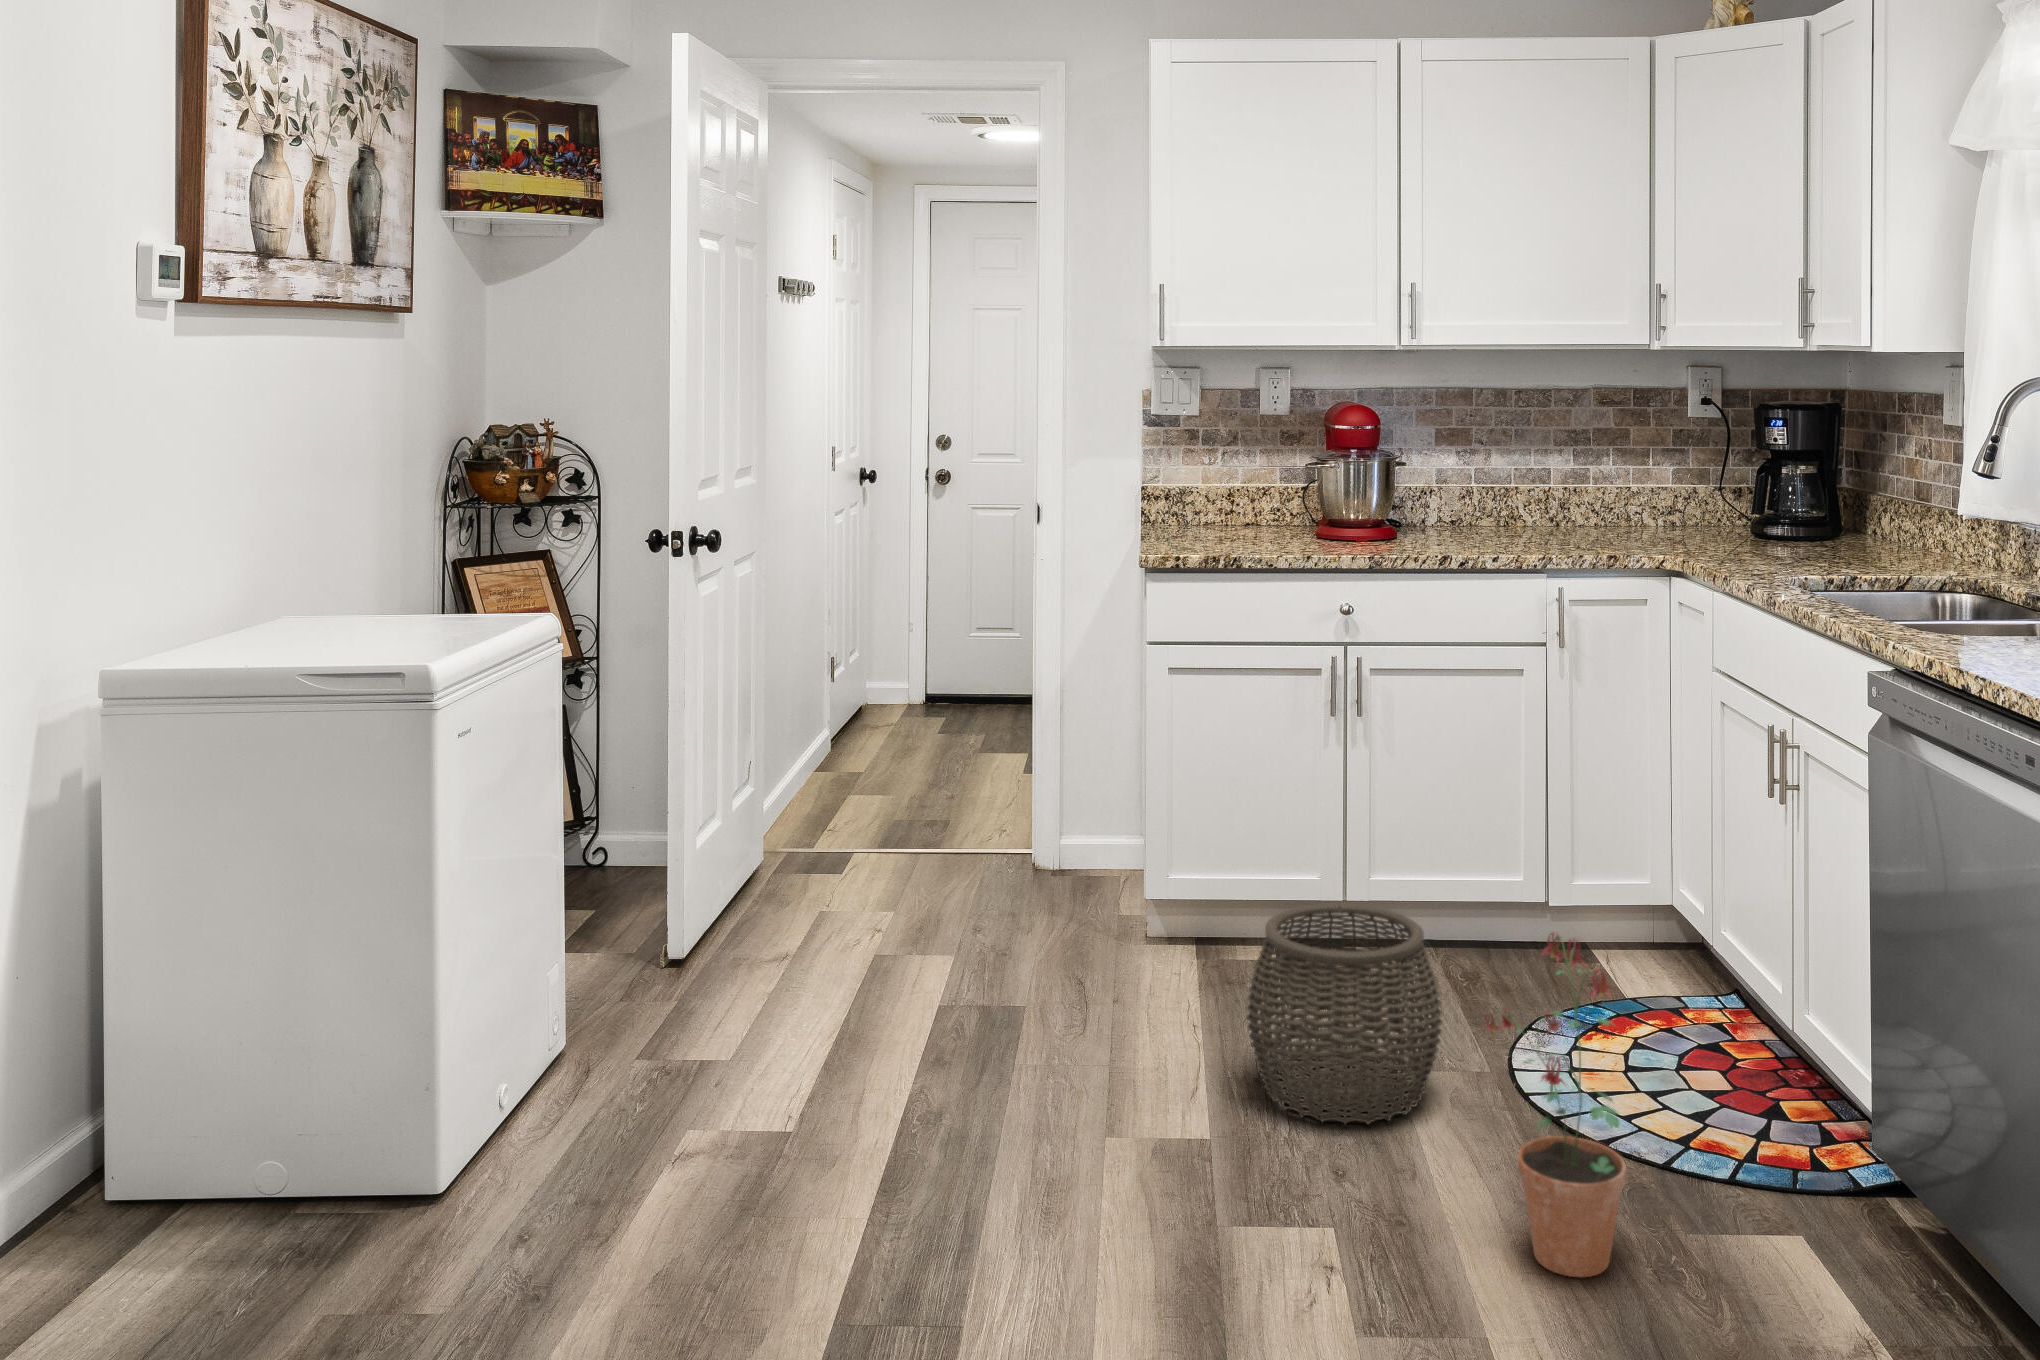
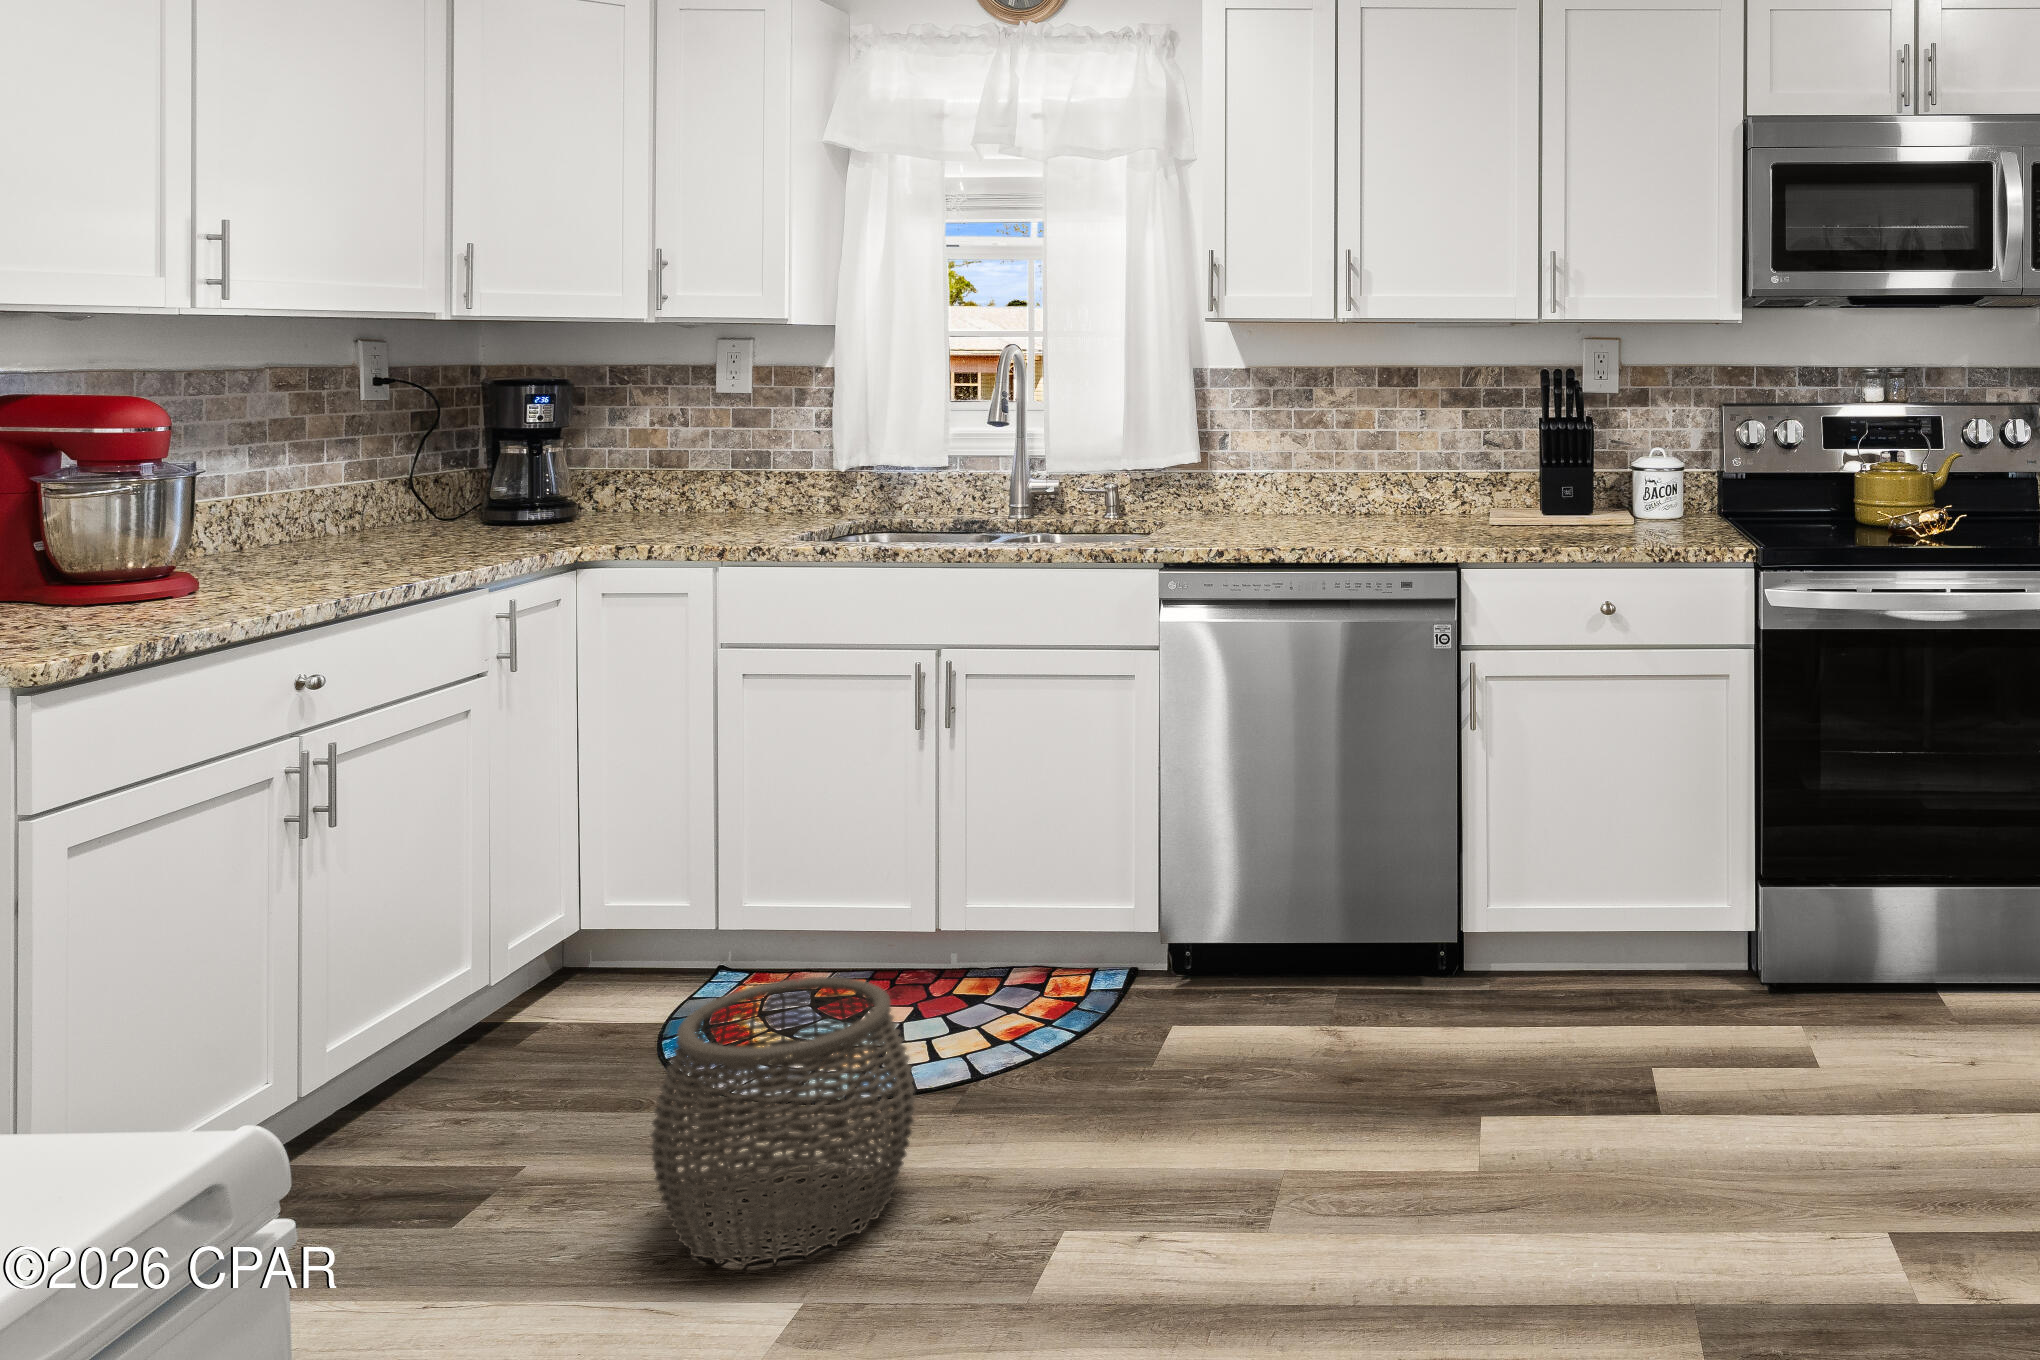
potted plant: present [1485,933,1626,1277] -> none [1131,846,1274,1140]

